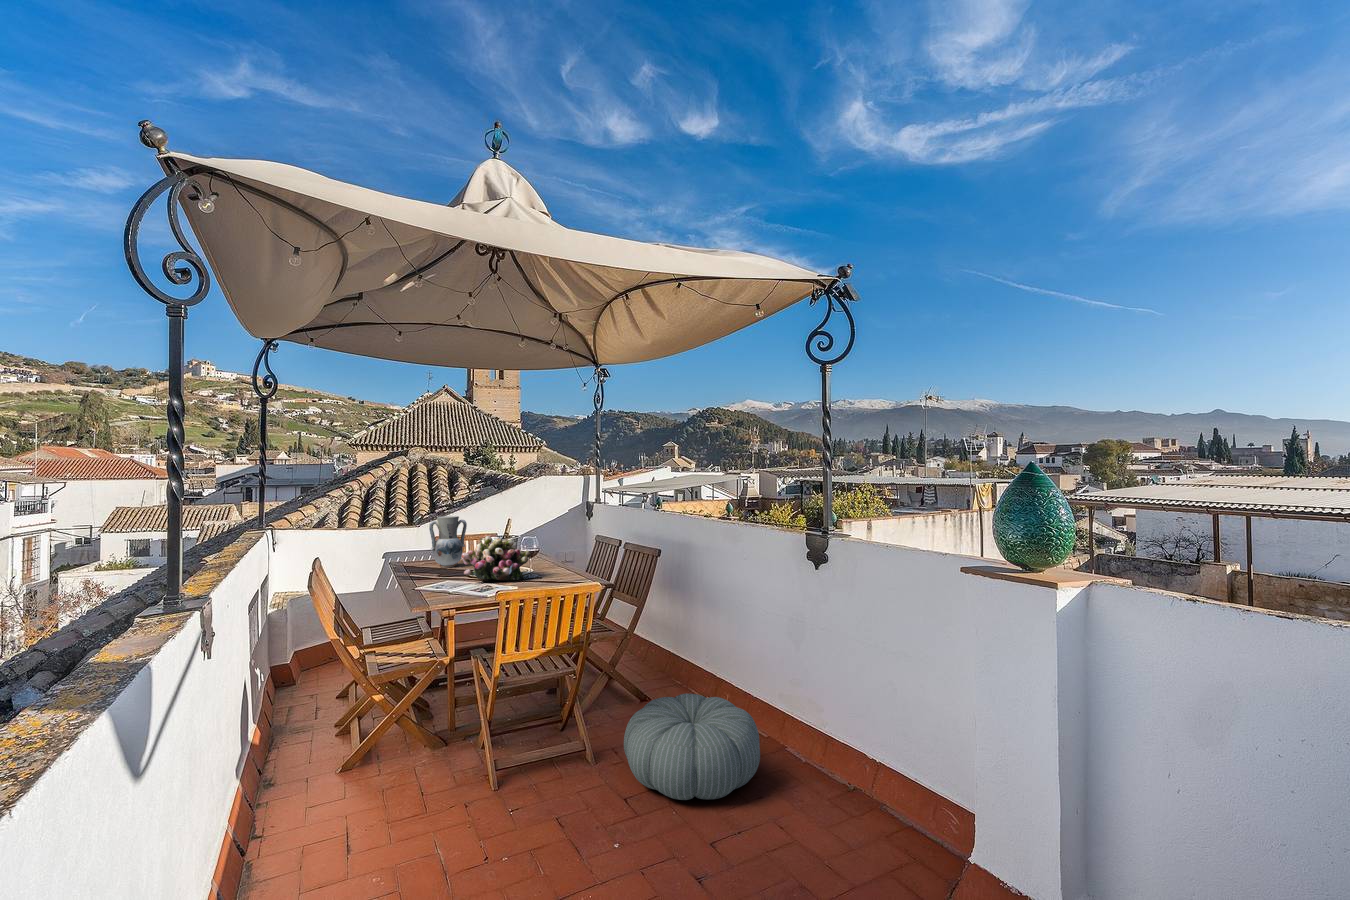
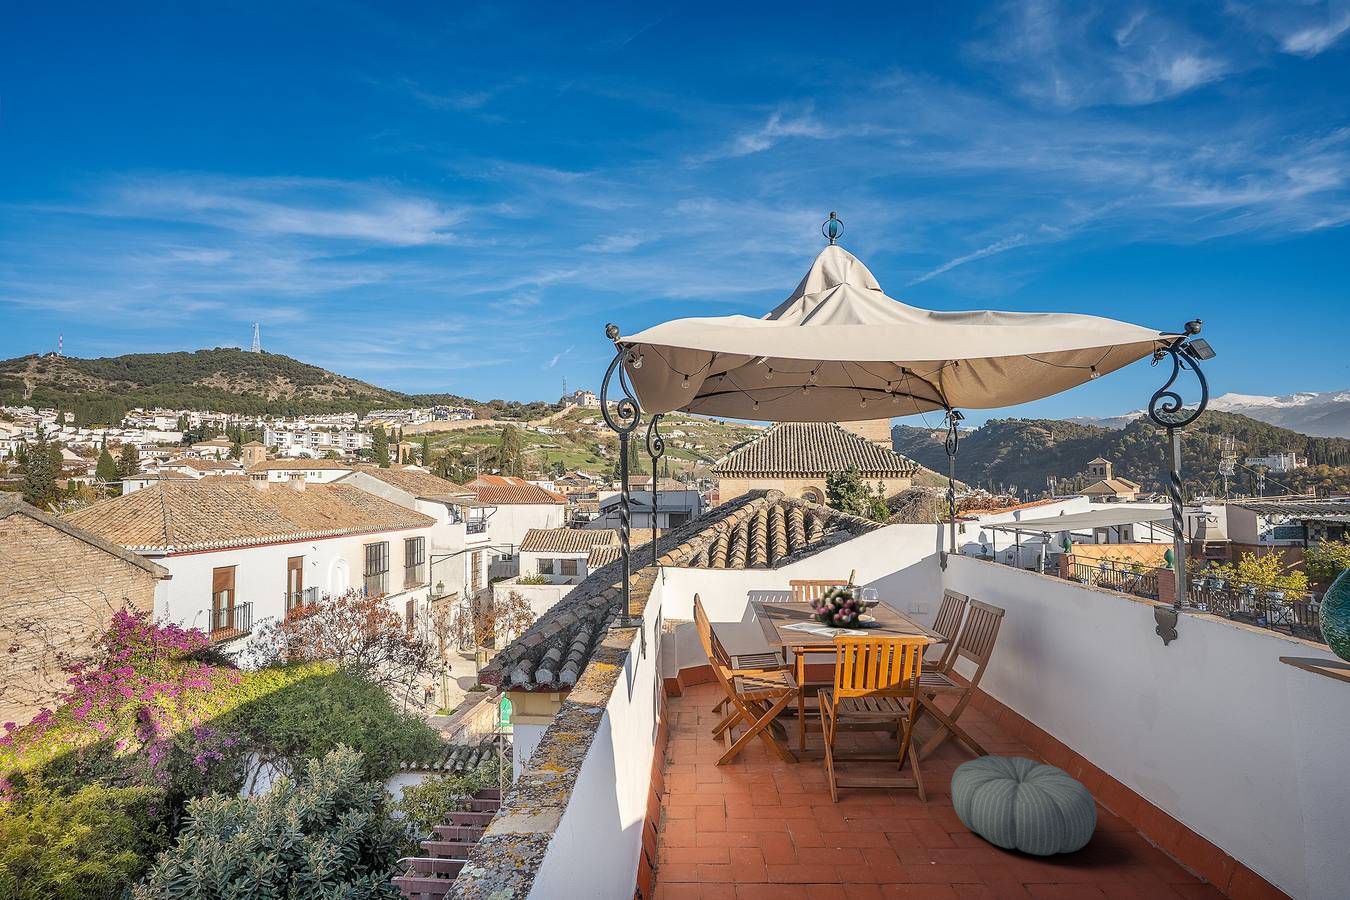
vase: present [429,516,467,568] -> none [783,565,814,611]

